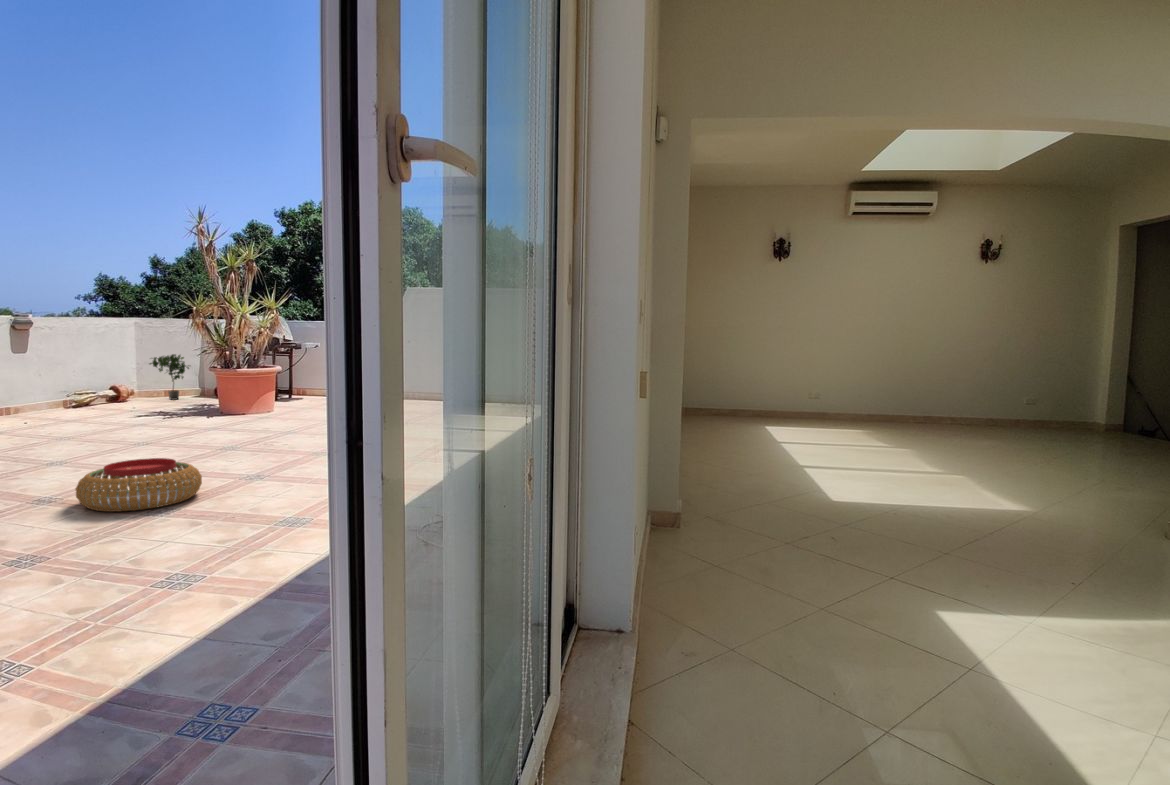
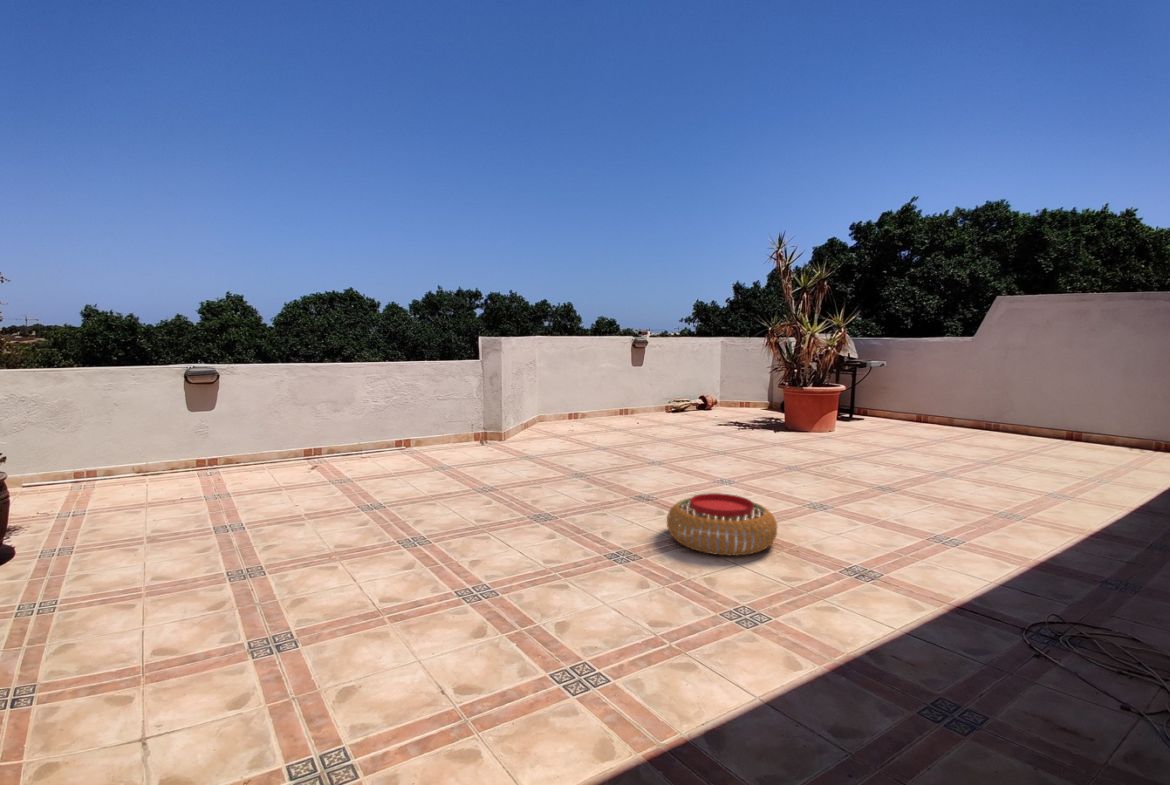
potted plant: present [150,354,189,400] -> none [729,370,762,411]

